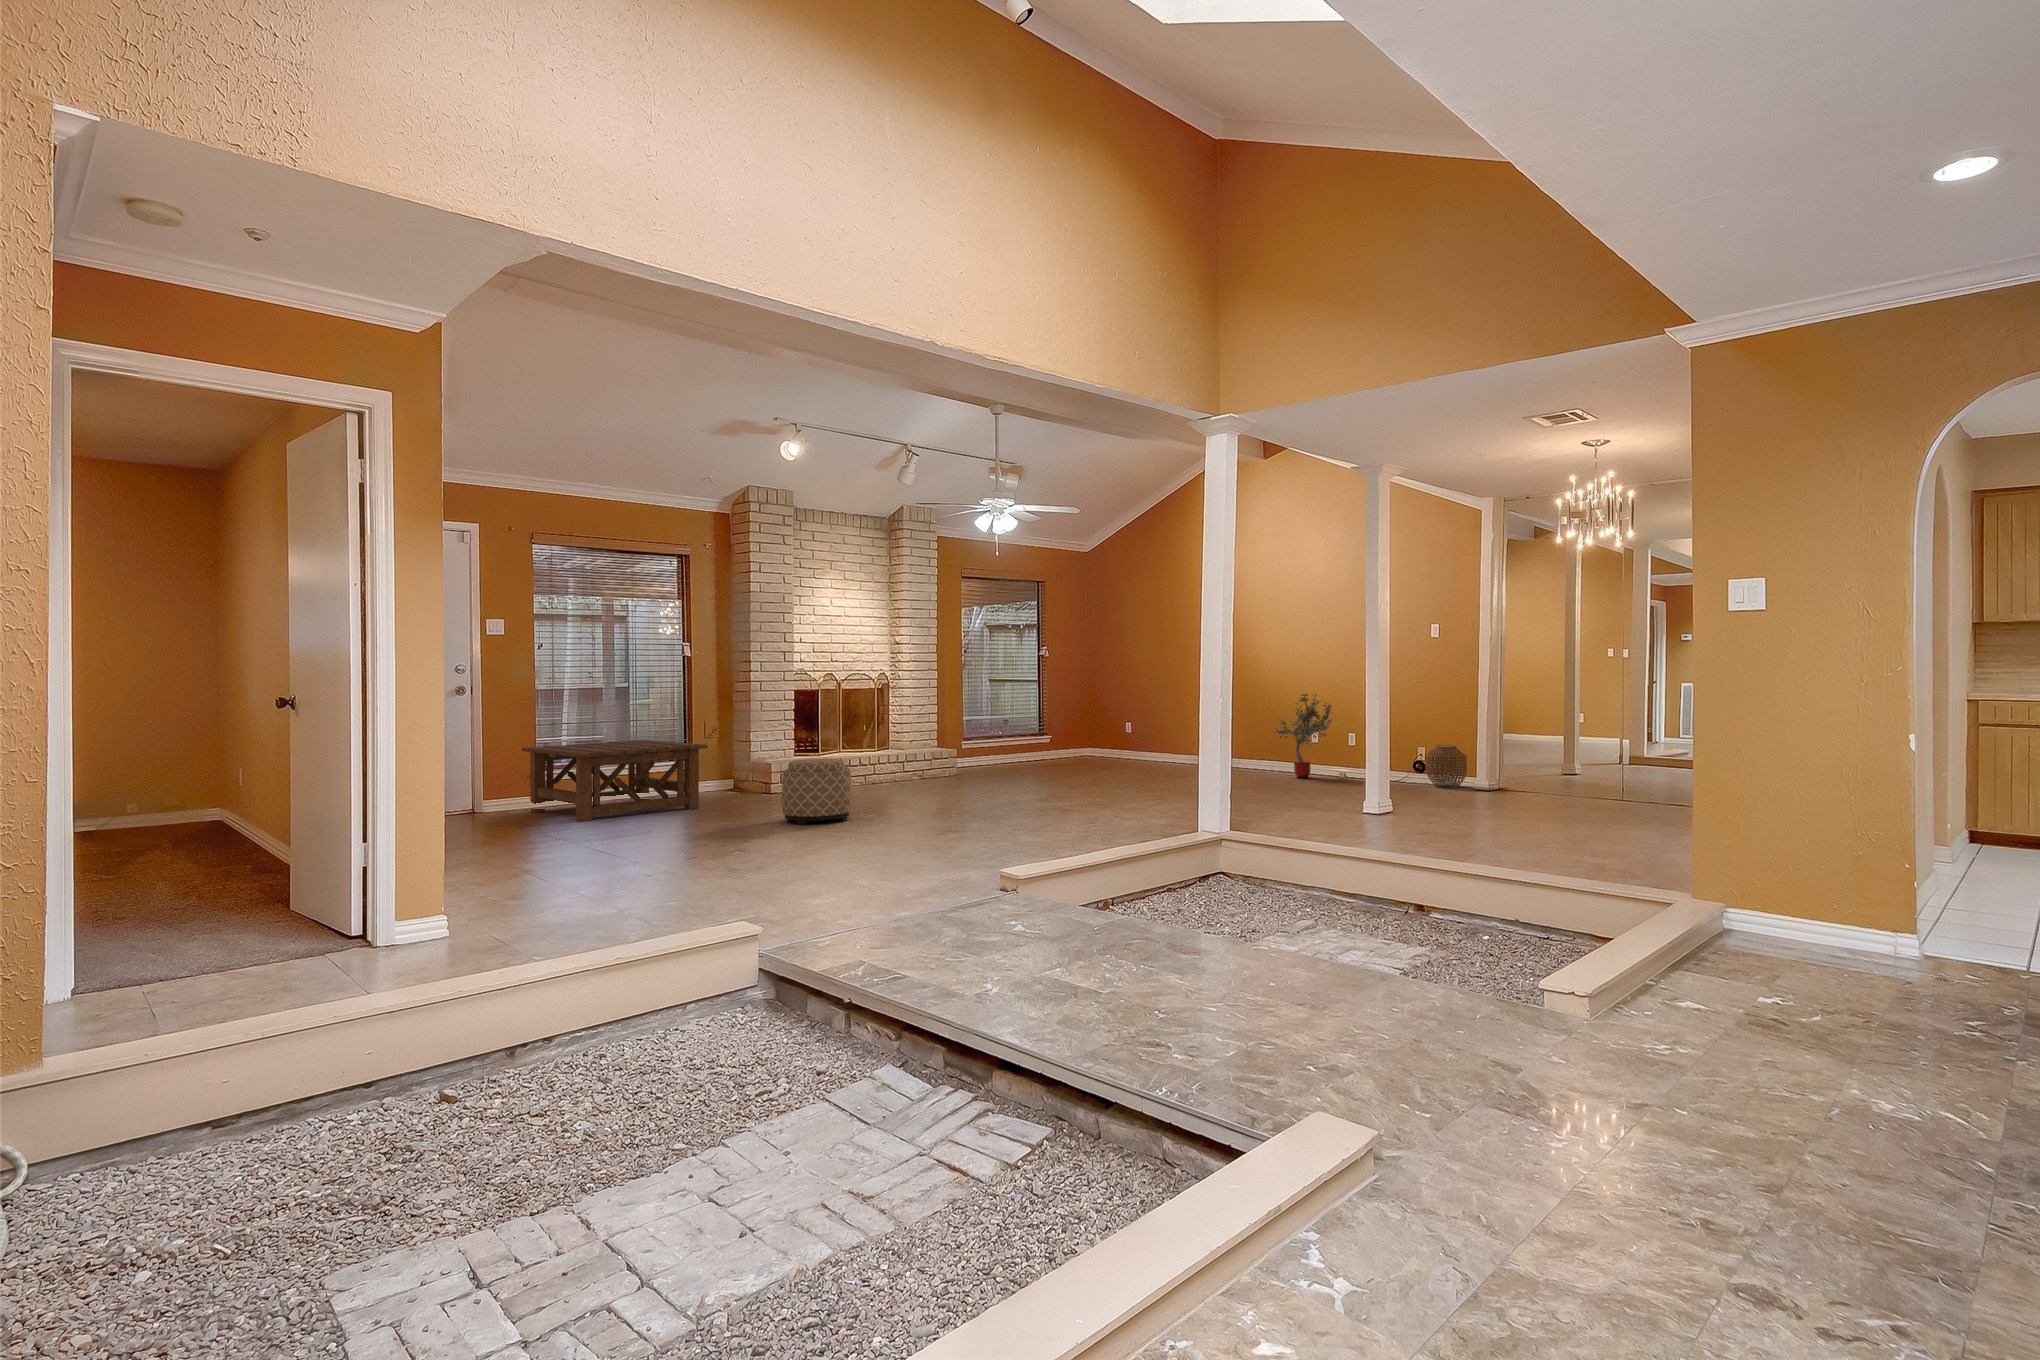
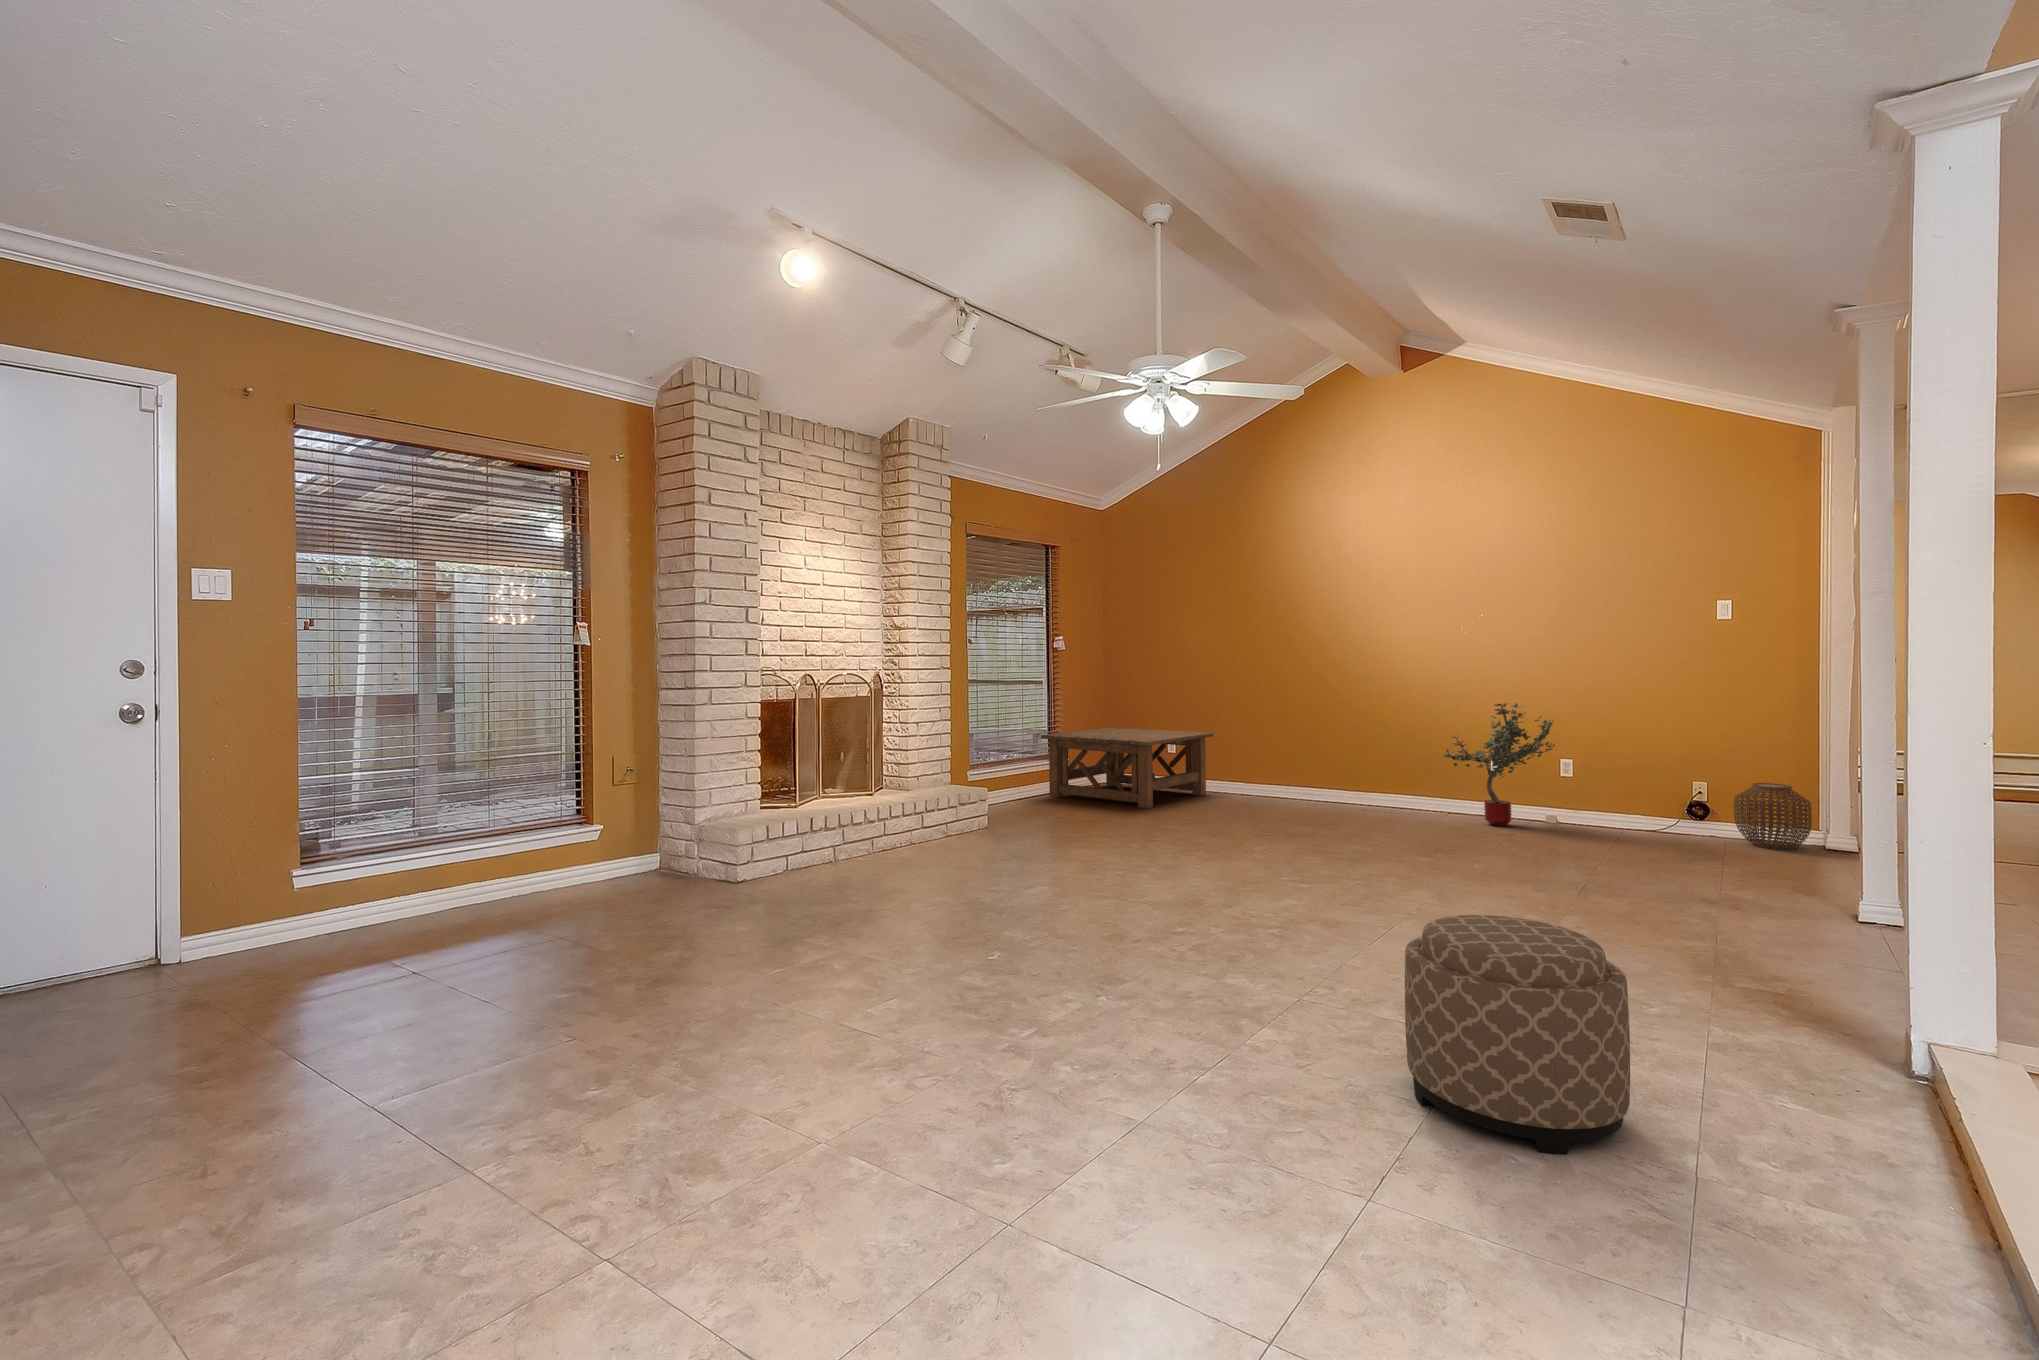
coffee table: present [522,740,707,822] -> present [1041,727,1213,808]
ottoman: present [782,759,851,825] -> present [1405,915,1630,1154]

